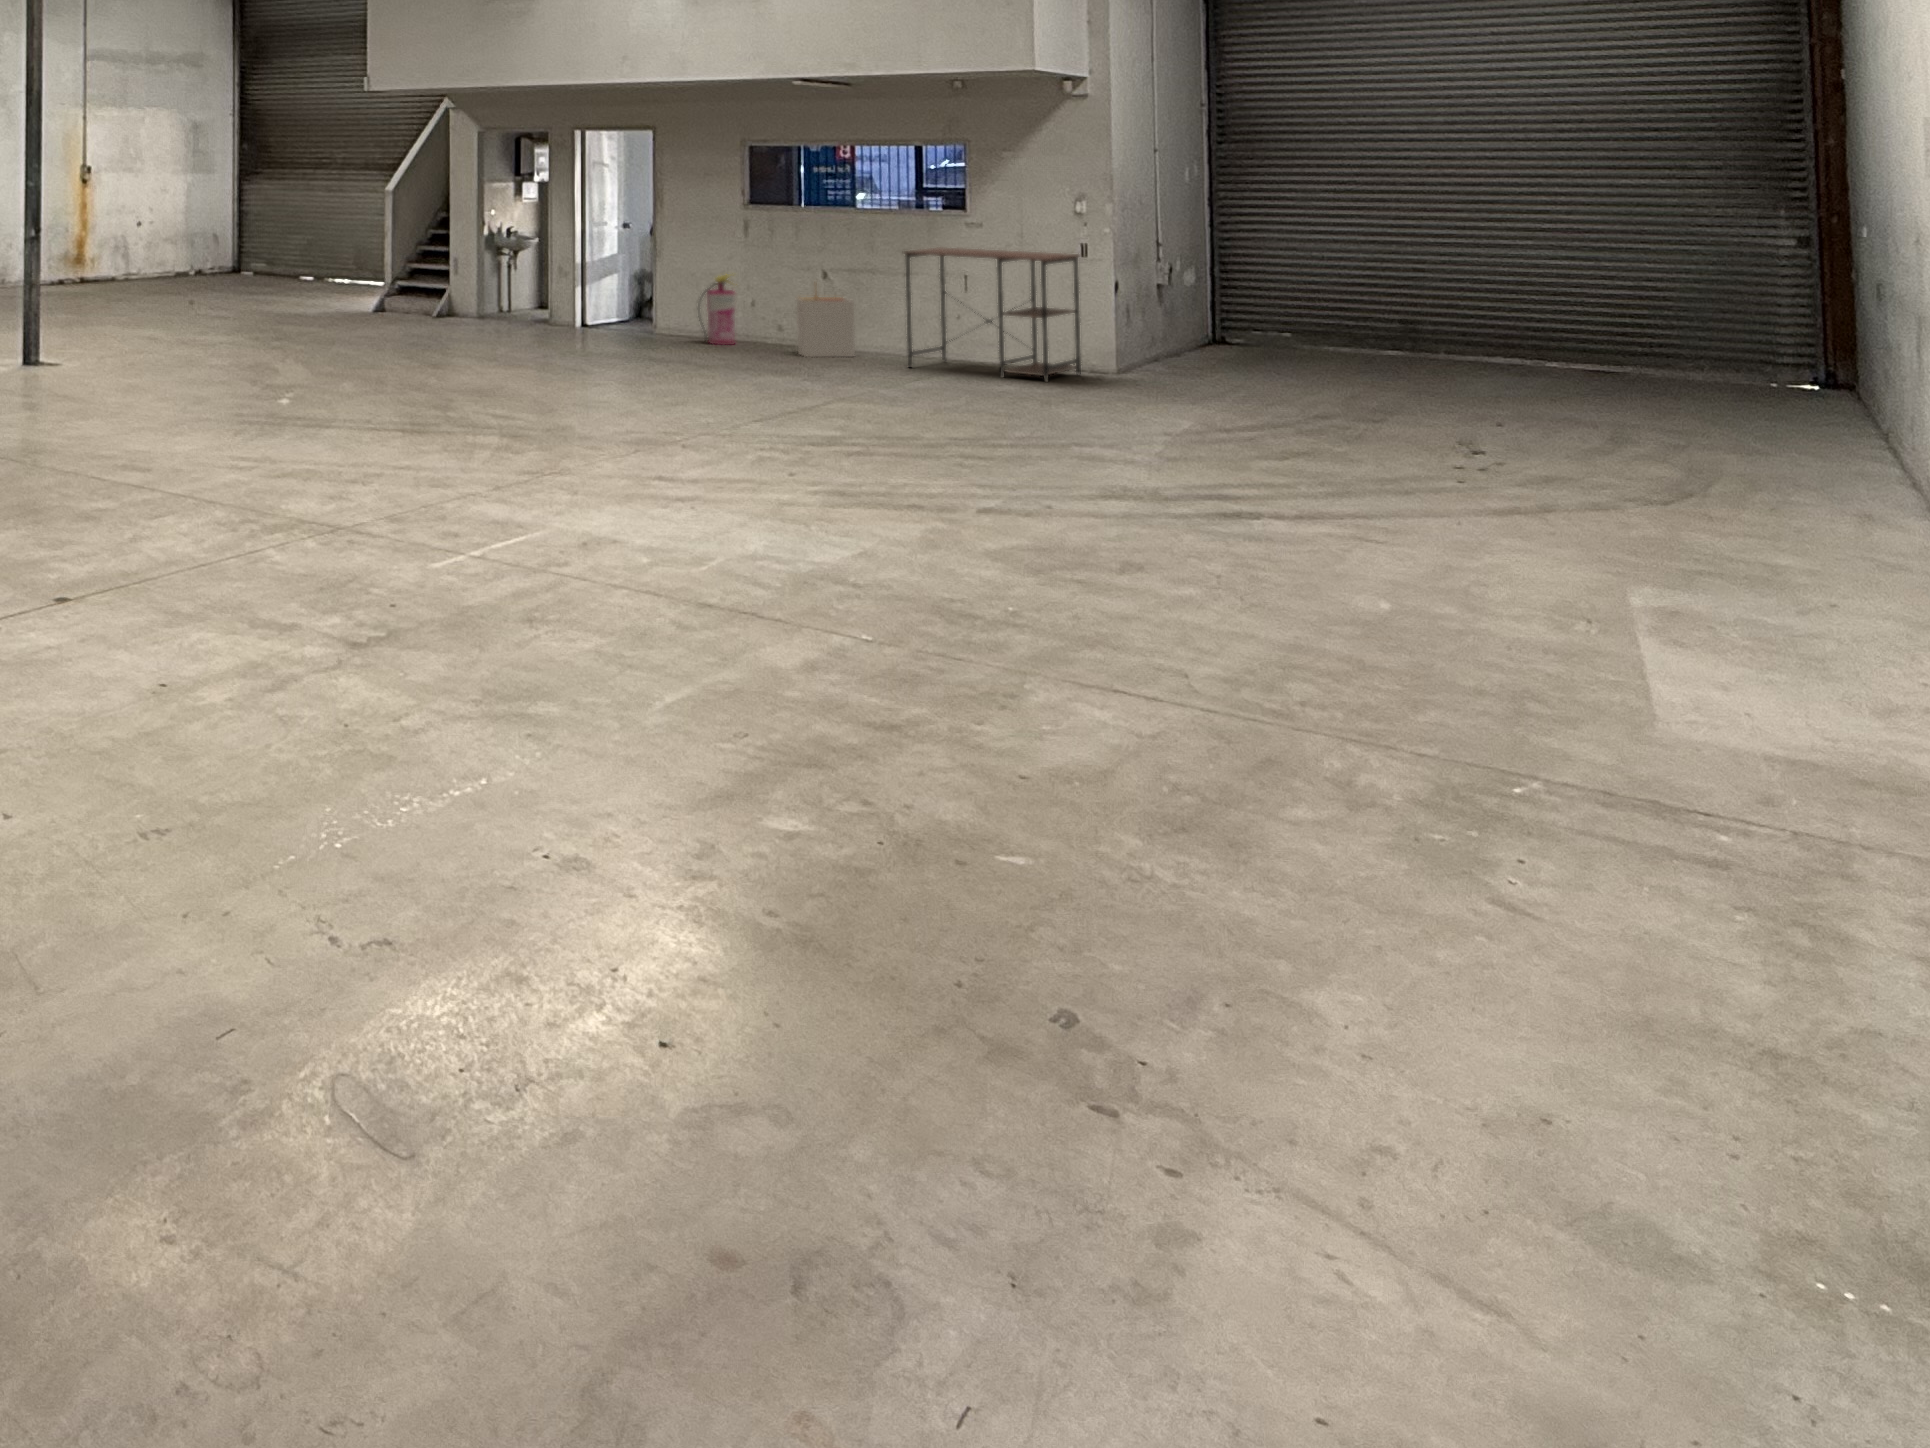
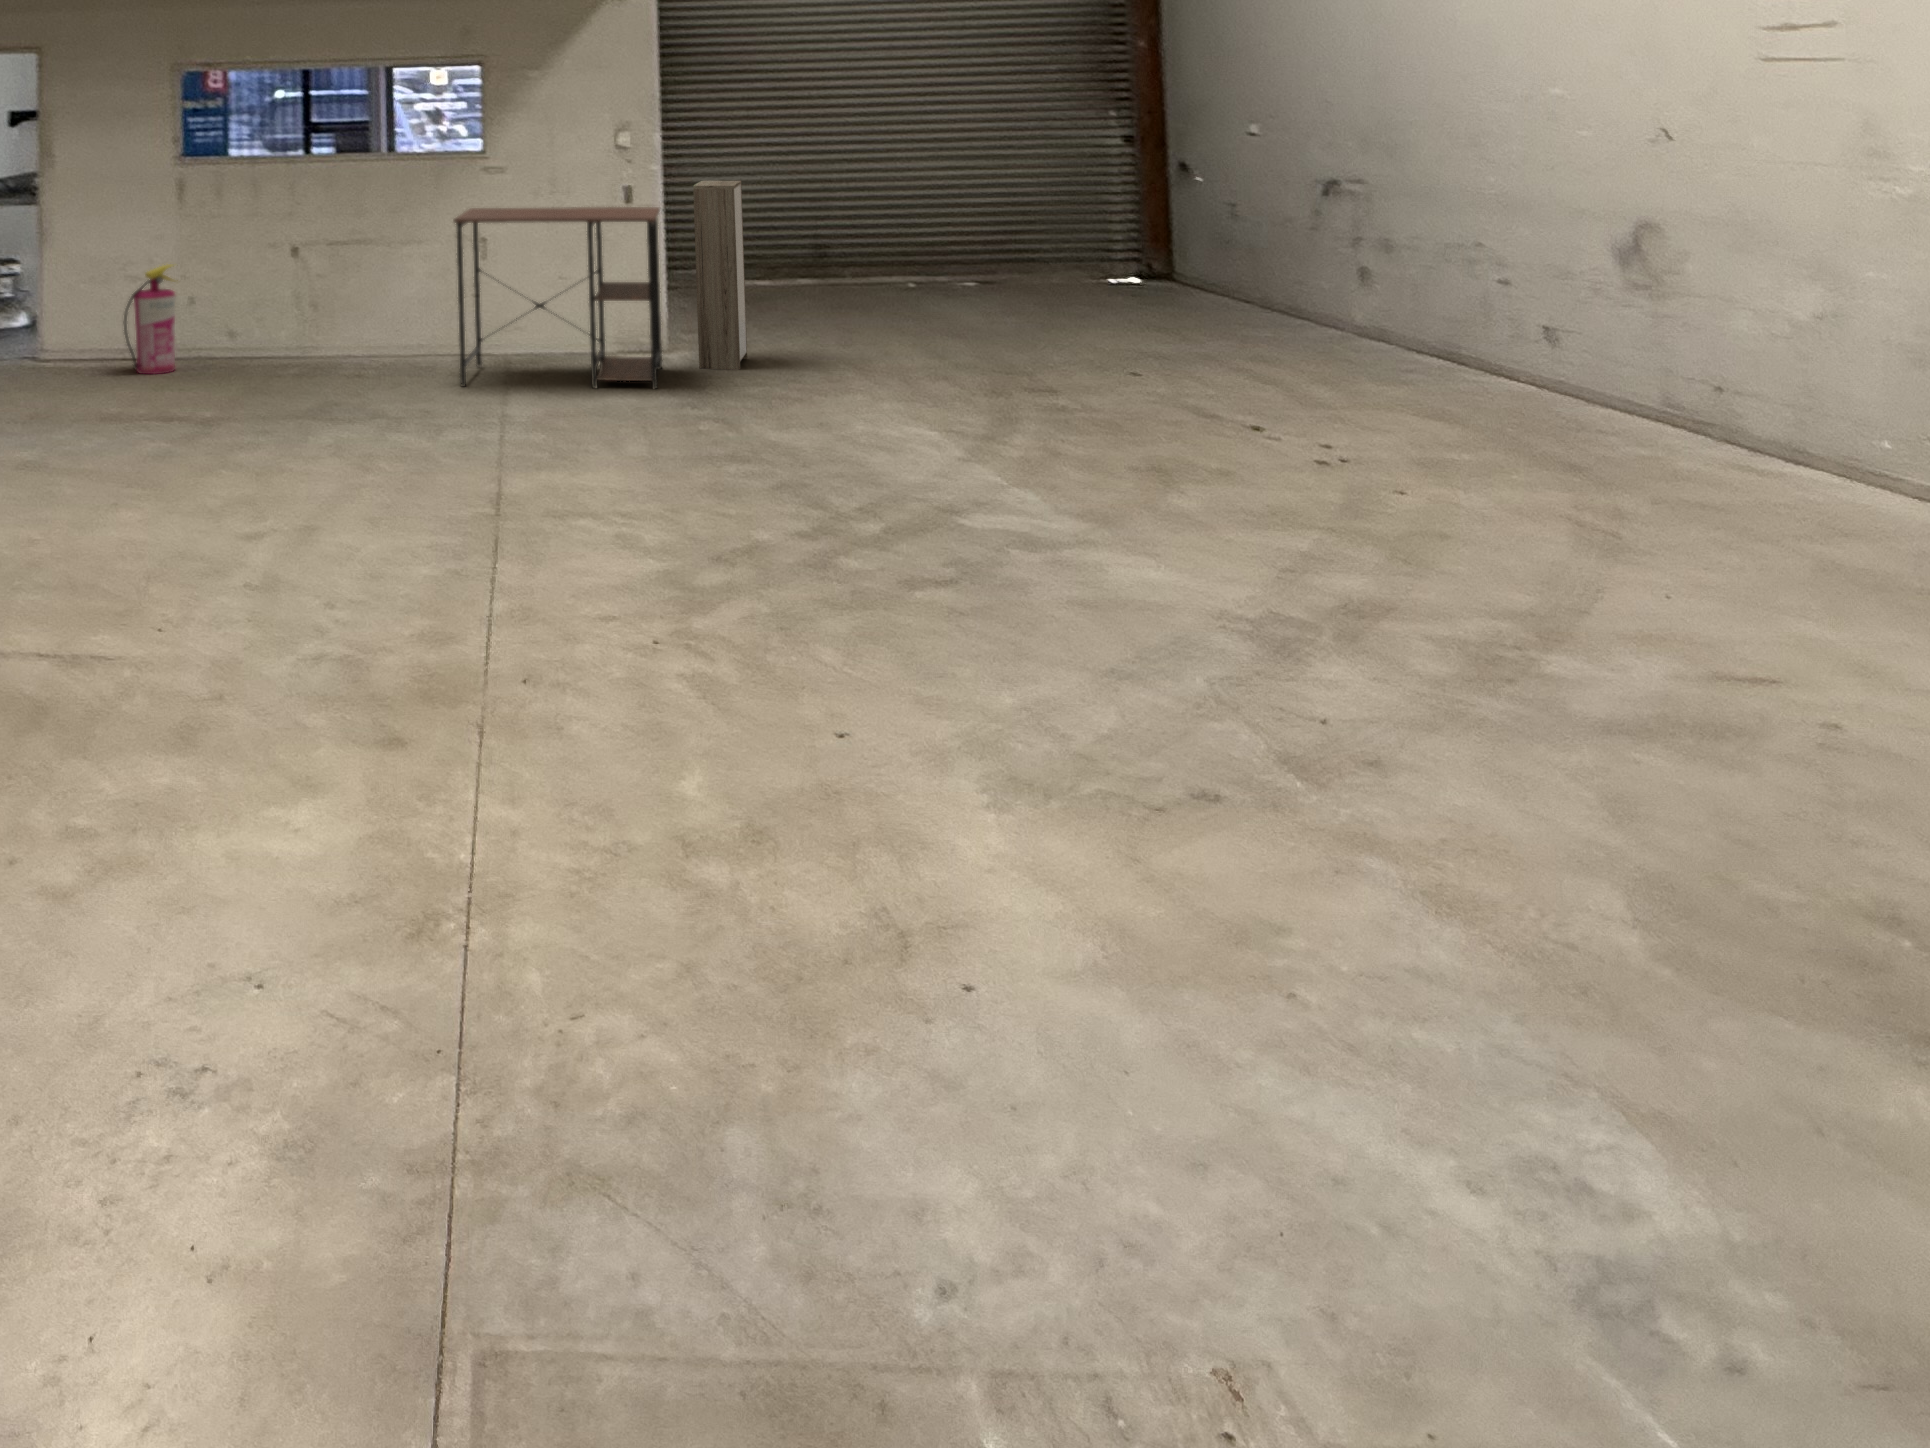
storage cabinet: none [1109,238,1168,382] -> present [693,181,747,370]
storage bin: present [796,294,855,357] -> none [277,268,362,383]

